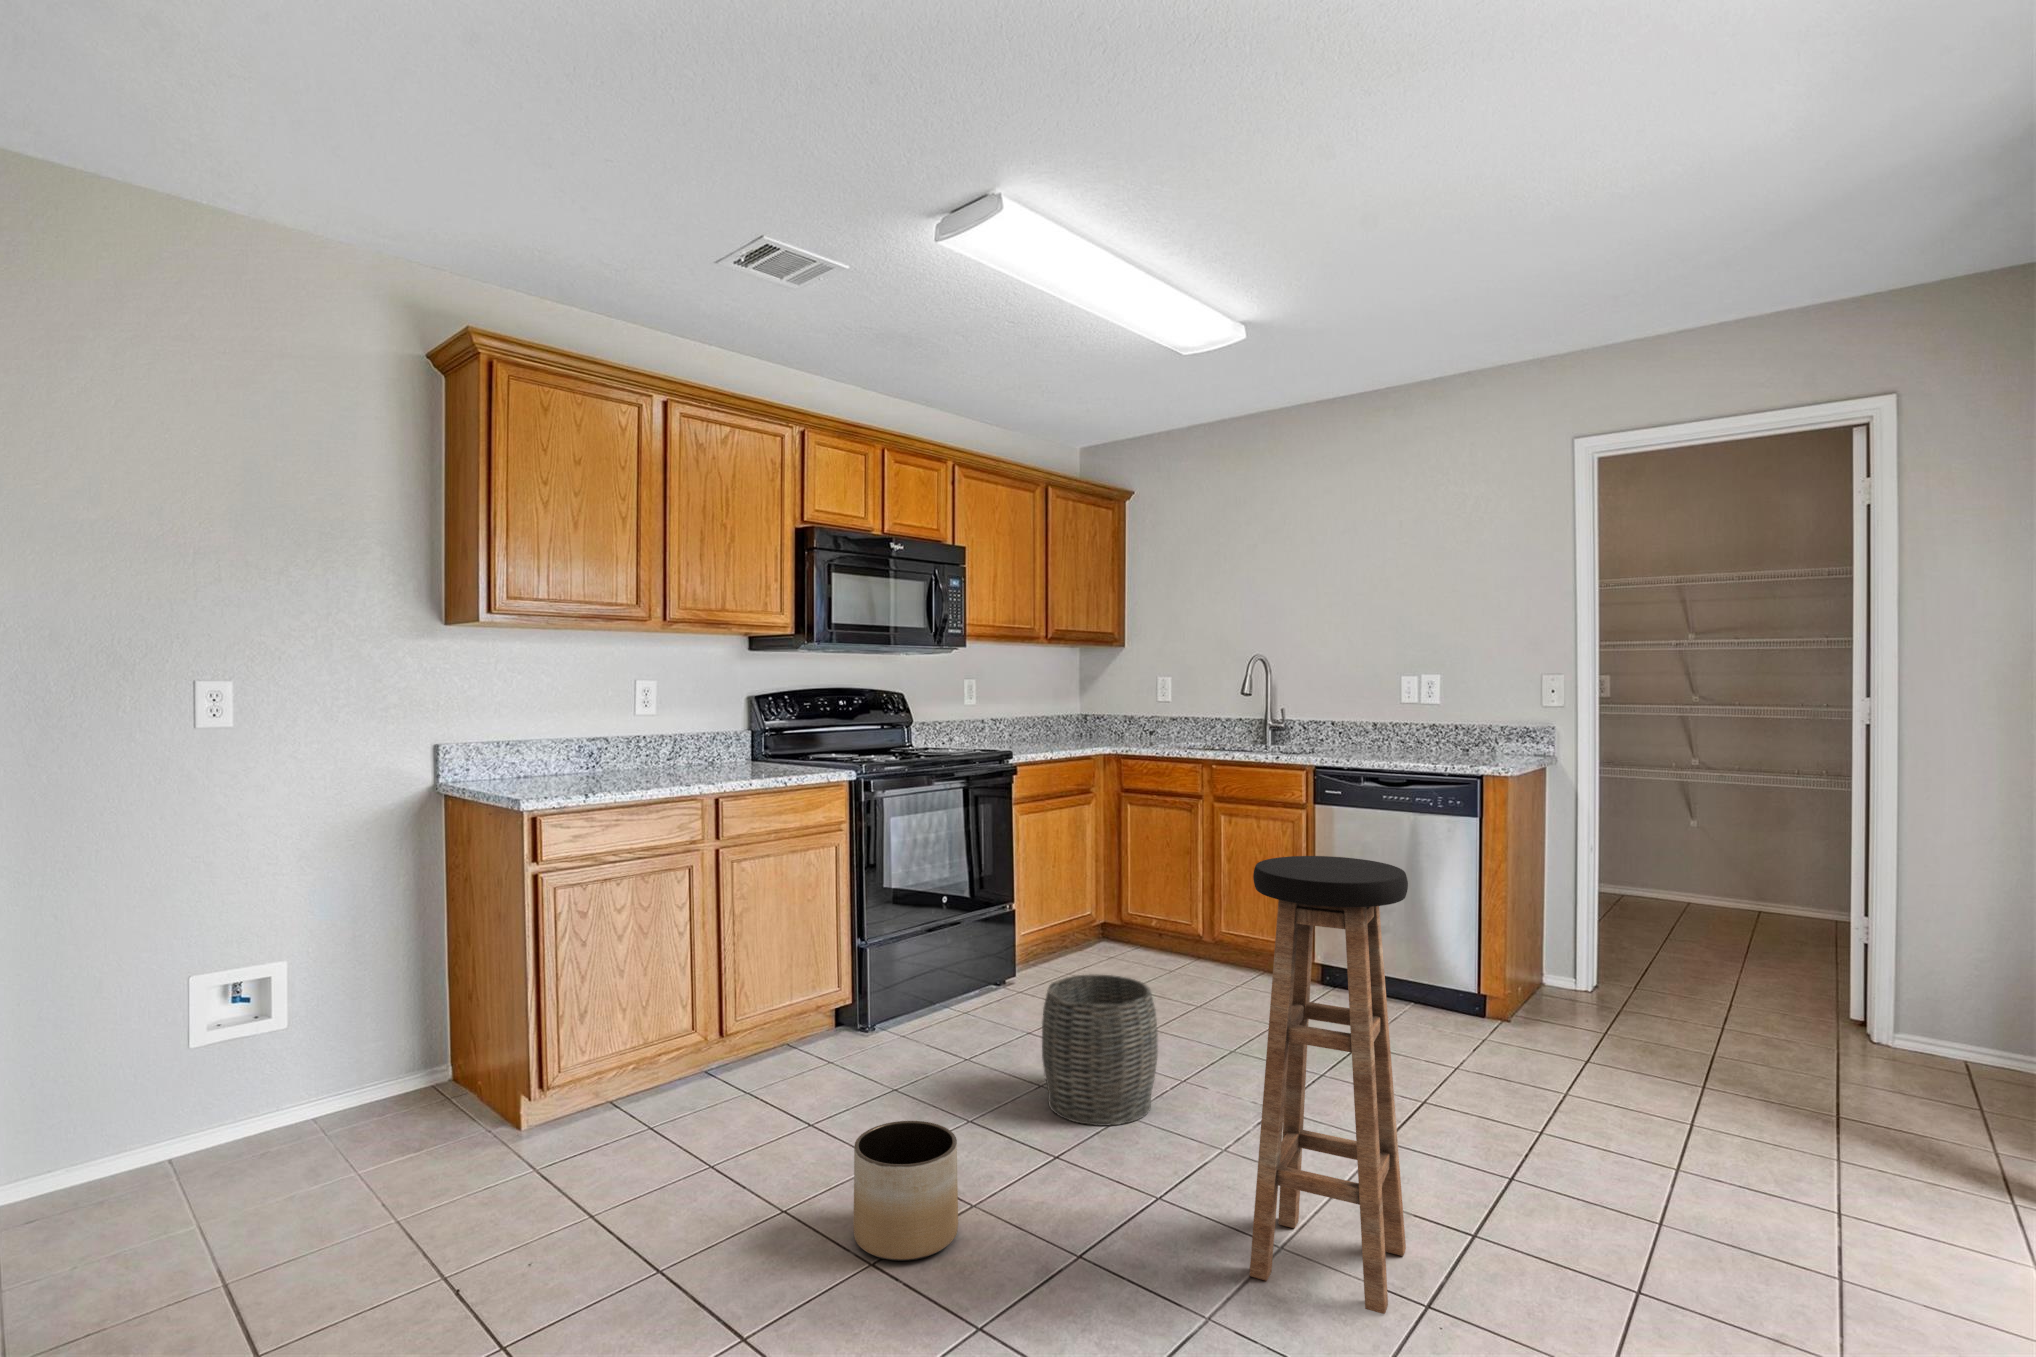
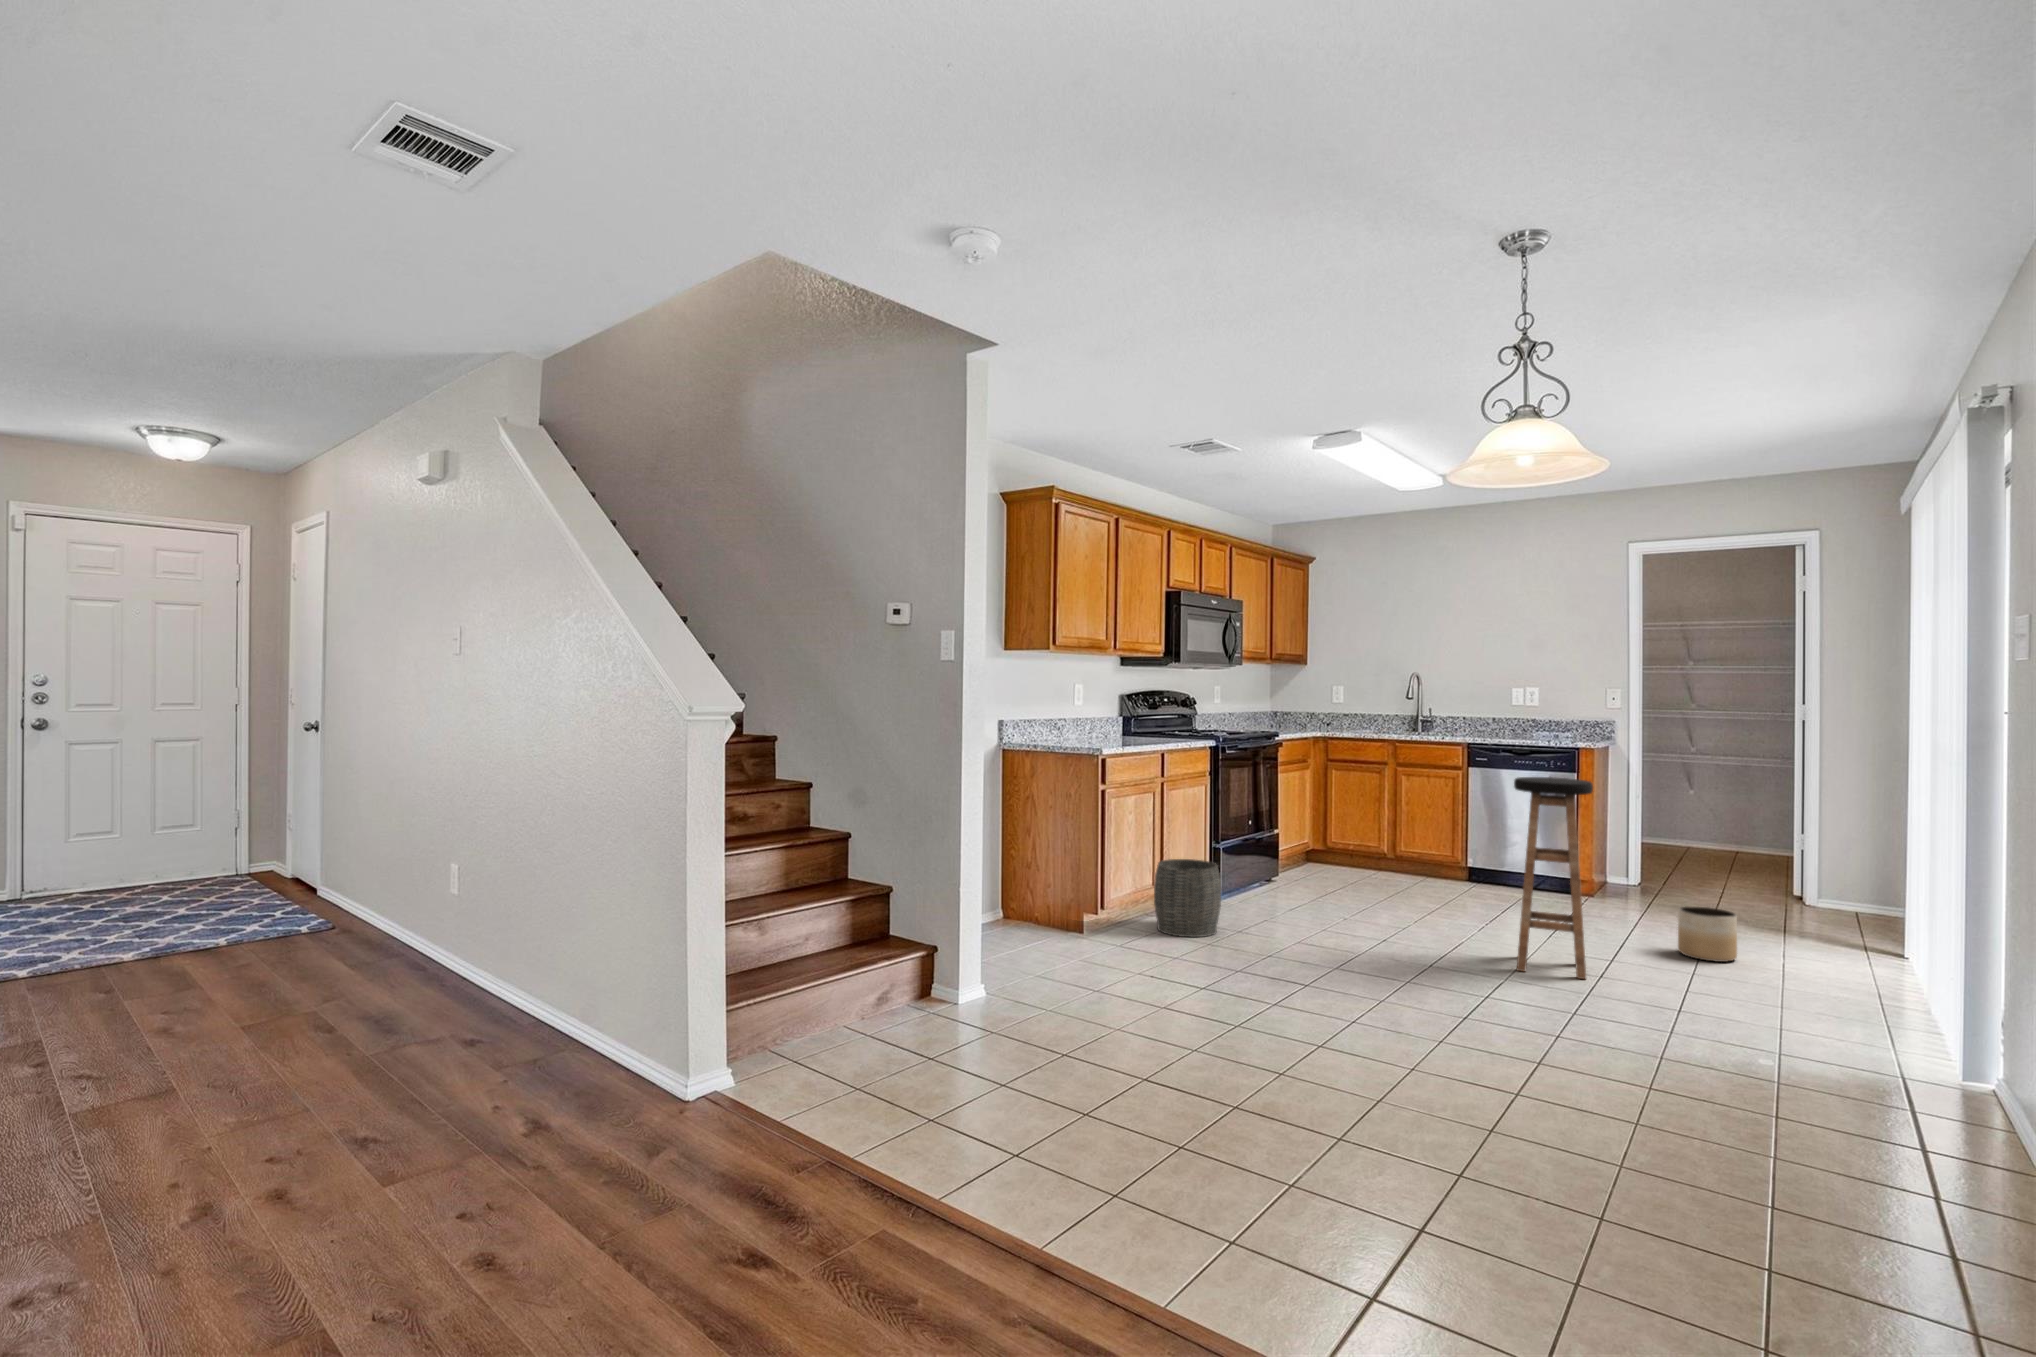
woven basket: present [1042,975,1158,1126] -> present [1154,859,1221,937]
planter: present [853,1121,958,1261] -> present [1678,906,1737,962]

